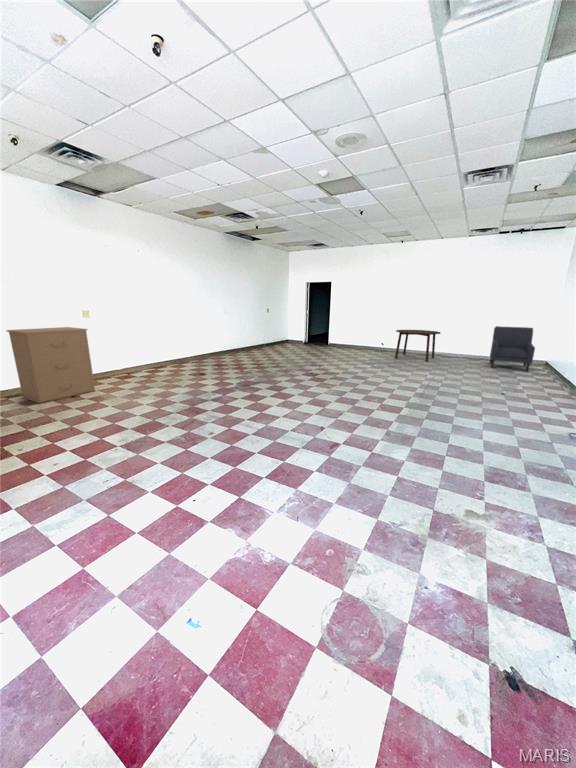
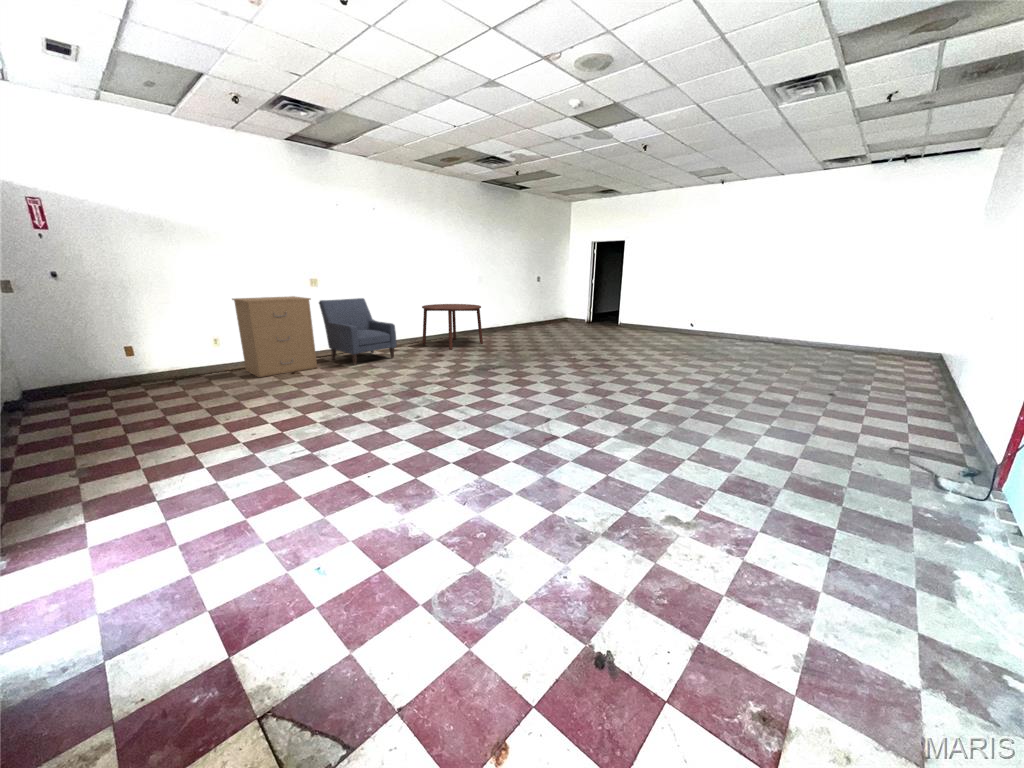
chair: present [490,326,535,371] -> present [319,298,397,365]
dining table: present [395,330,441,362] -> present [422,304,483,349]

